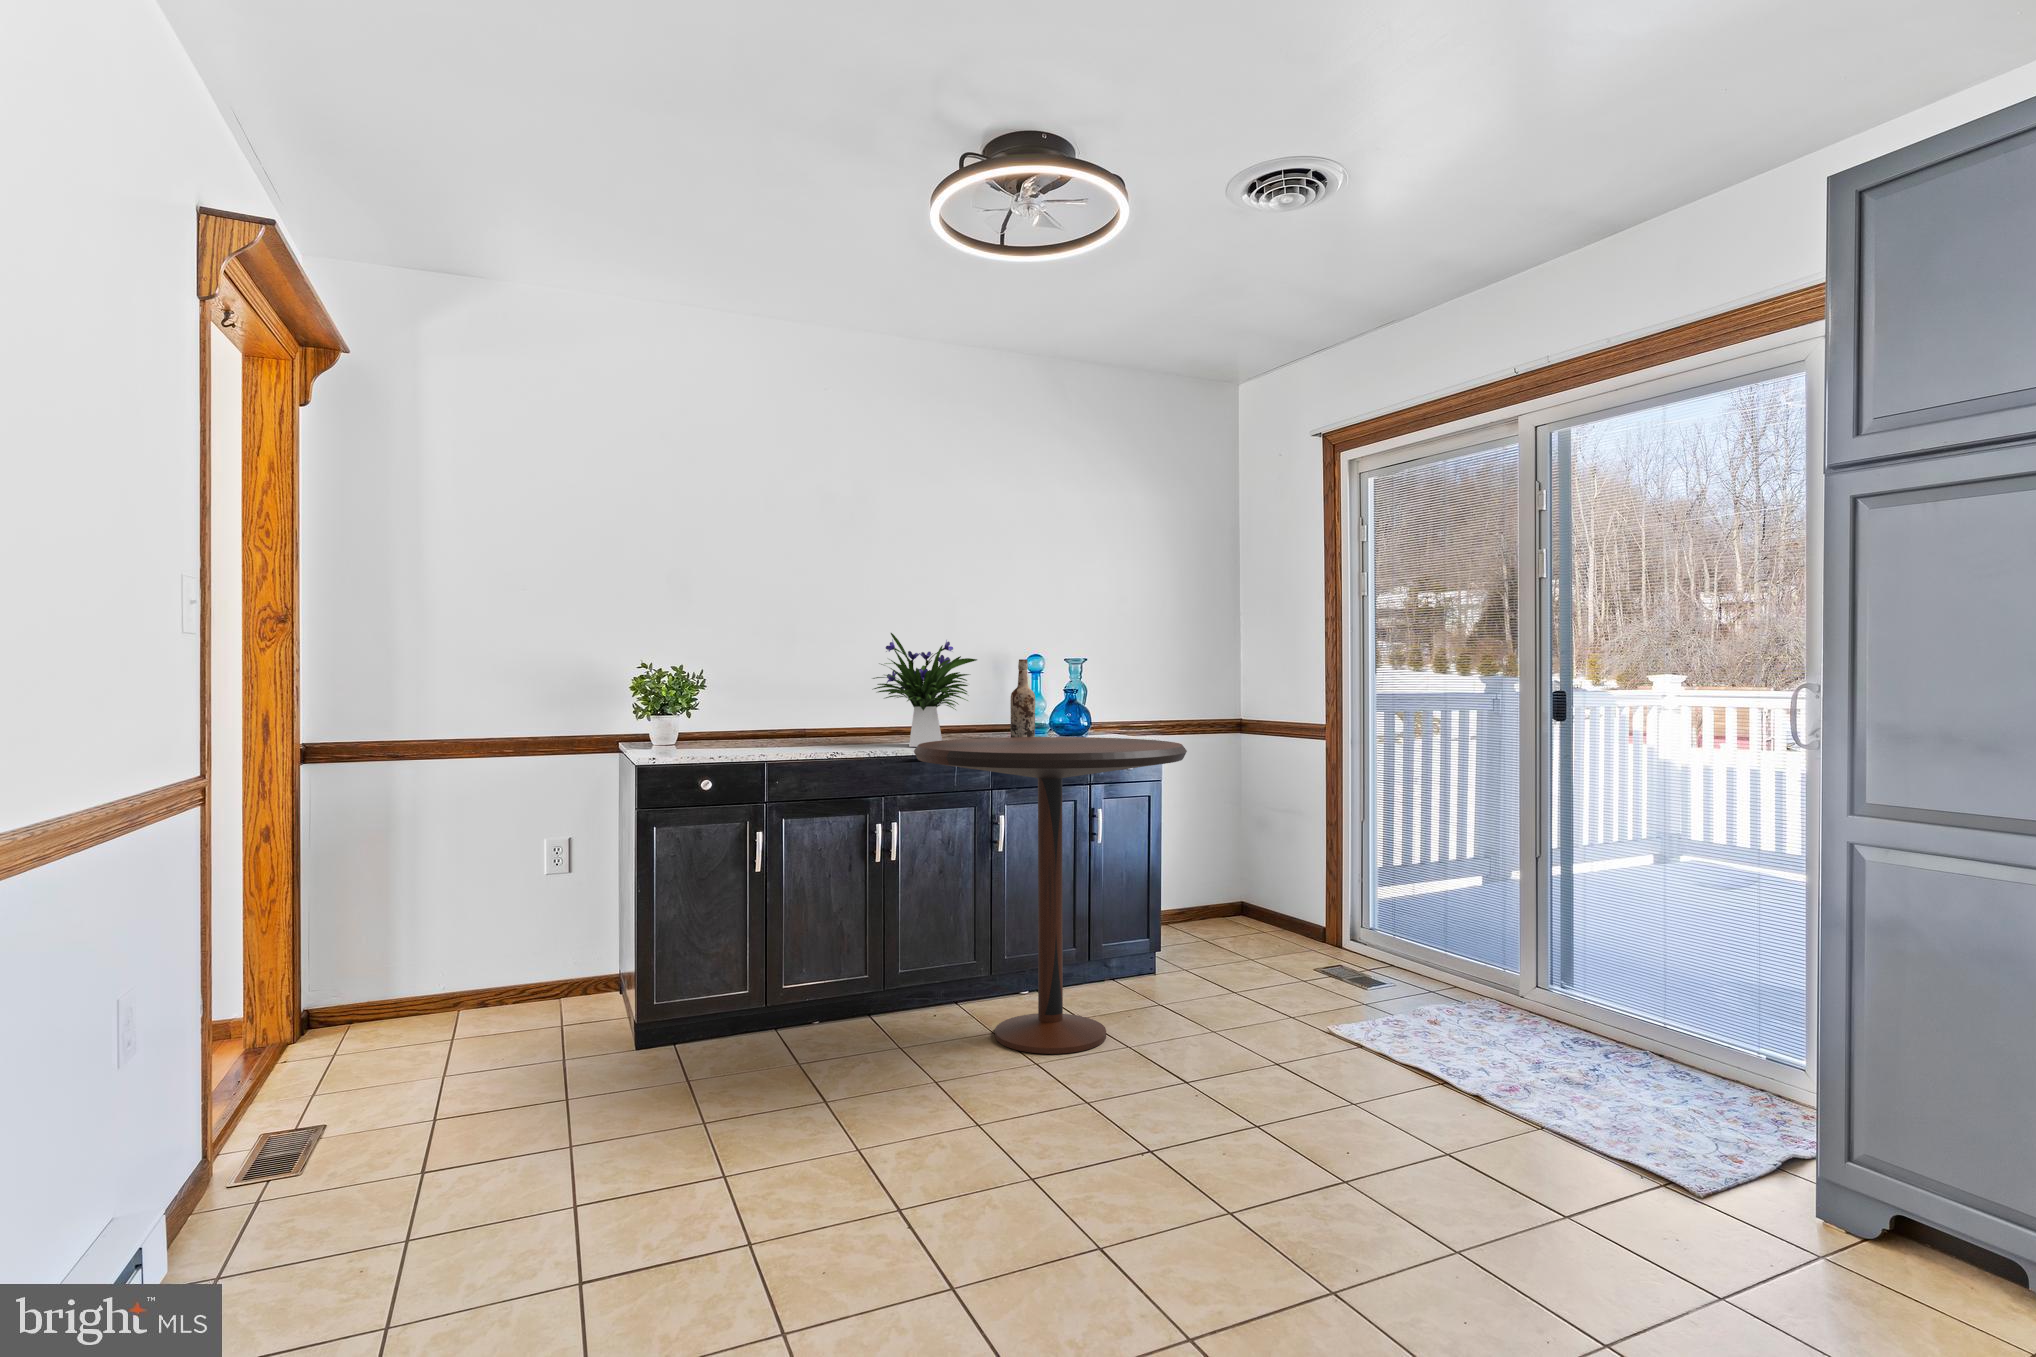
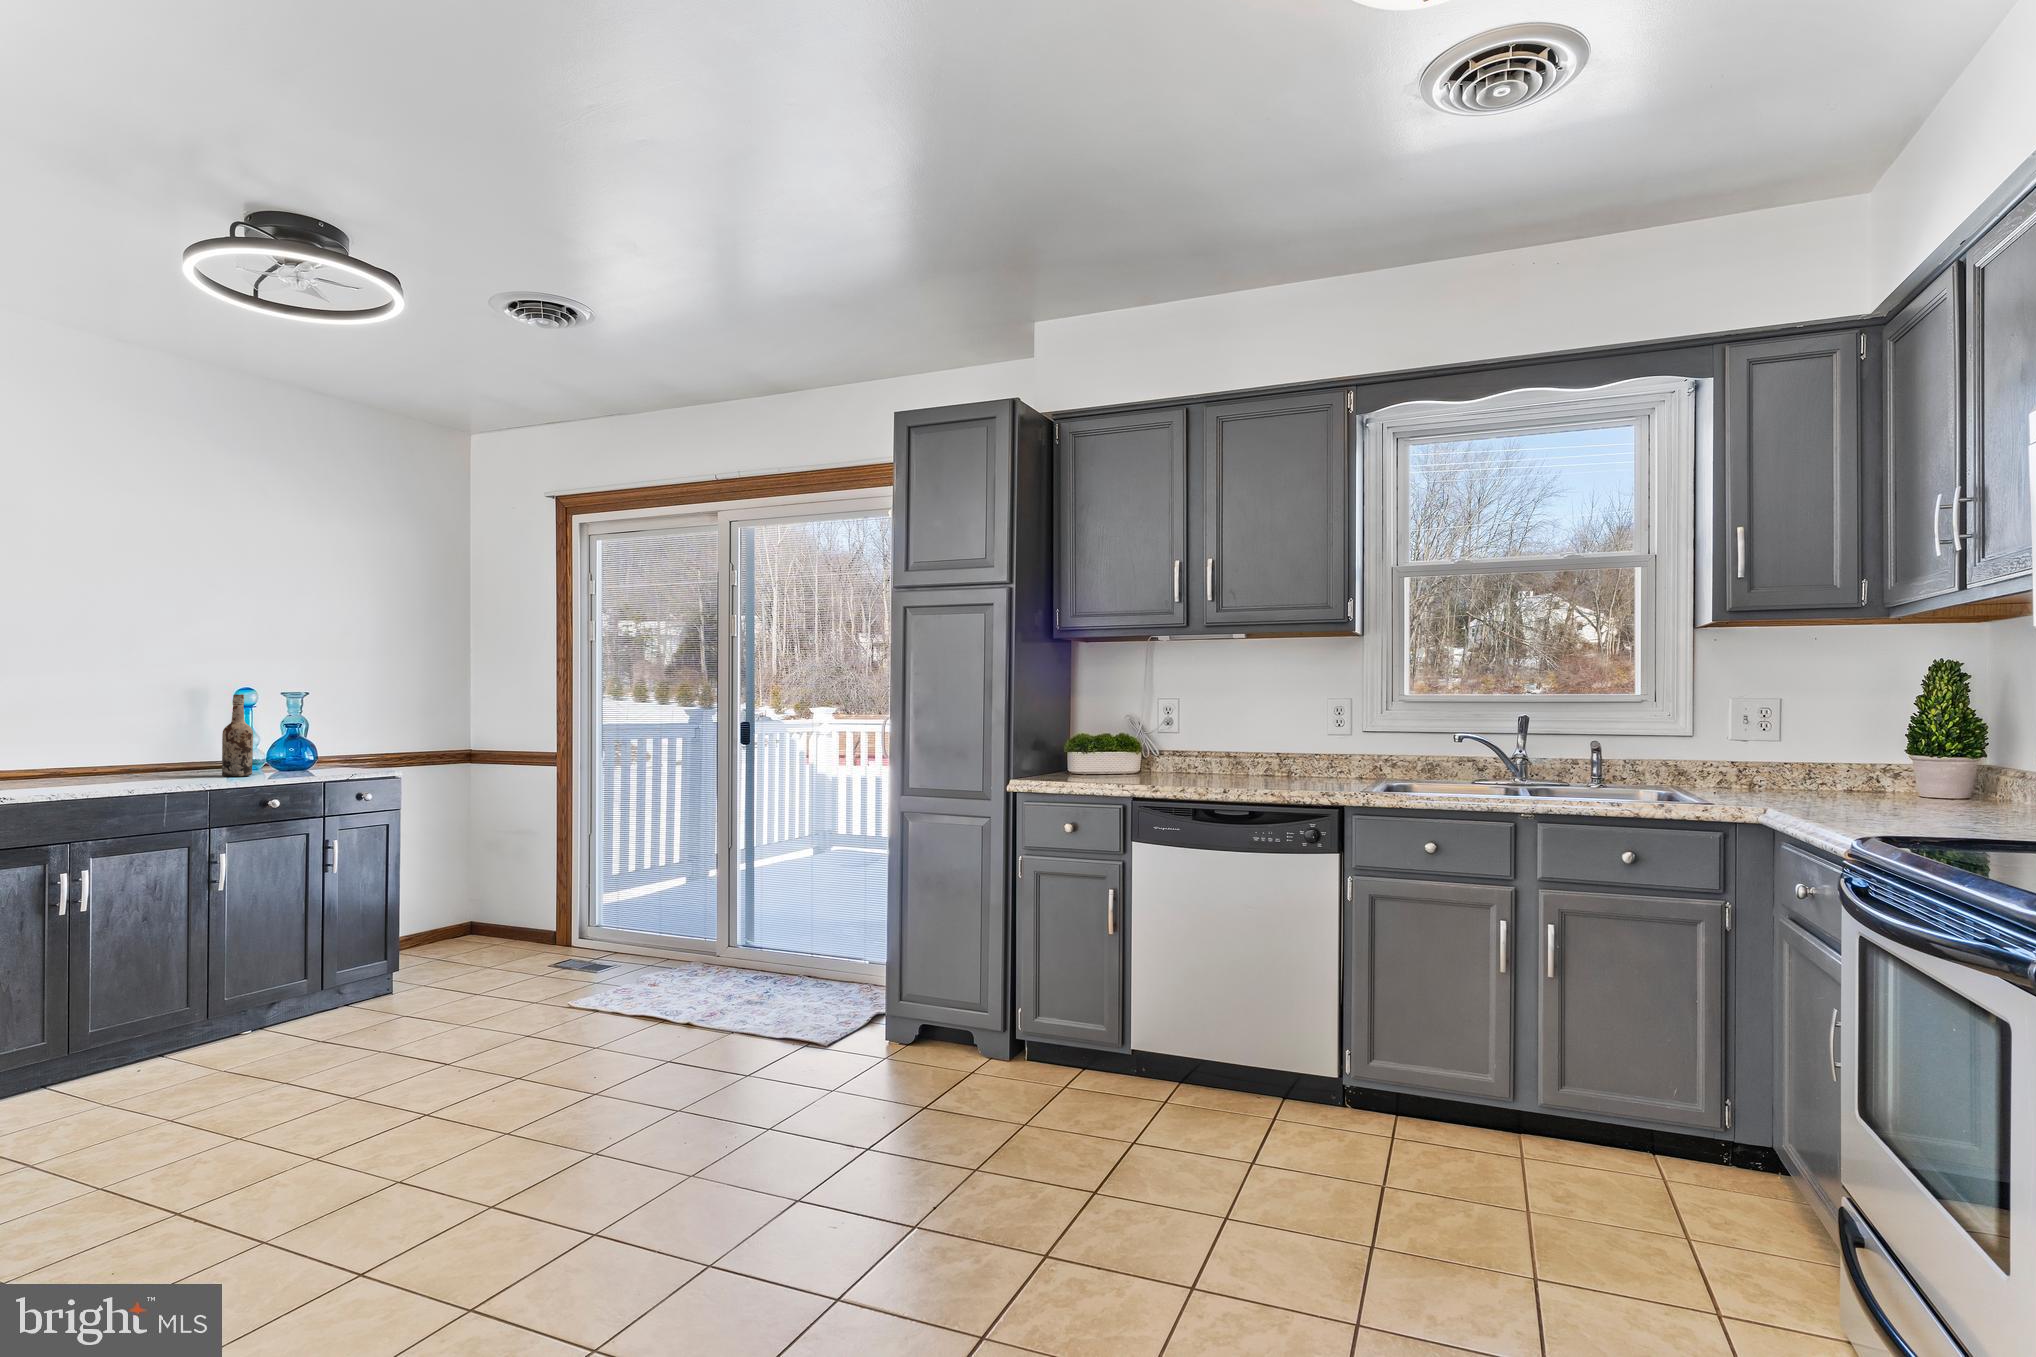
flower arrangement: present [873,633,977,747] -> none [42,665,189,788]
pedestal table: present [914,737,1187,1054] -> none [125,769,439,1076]

